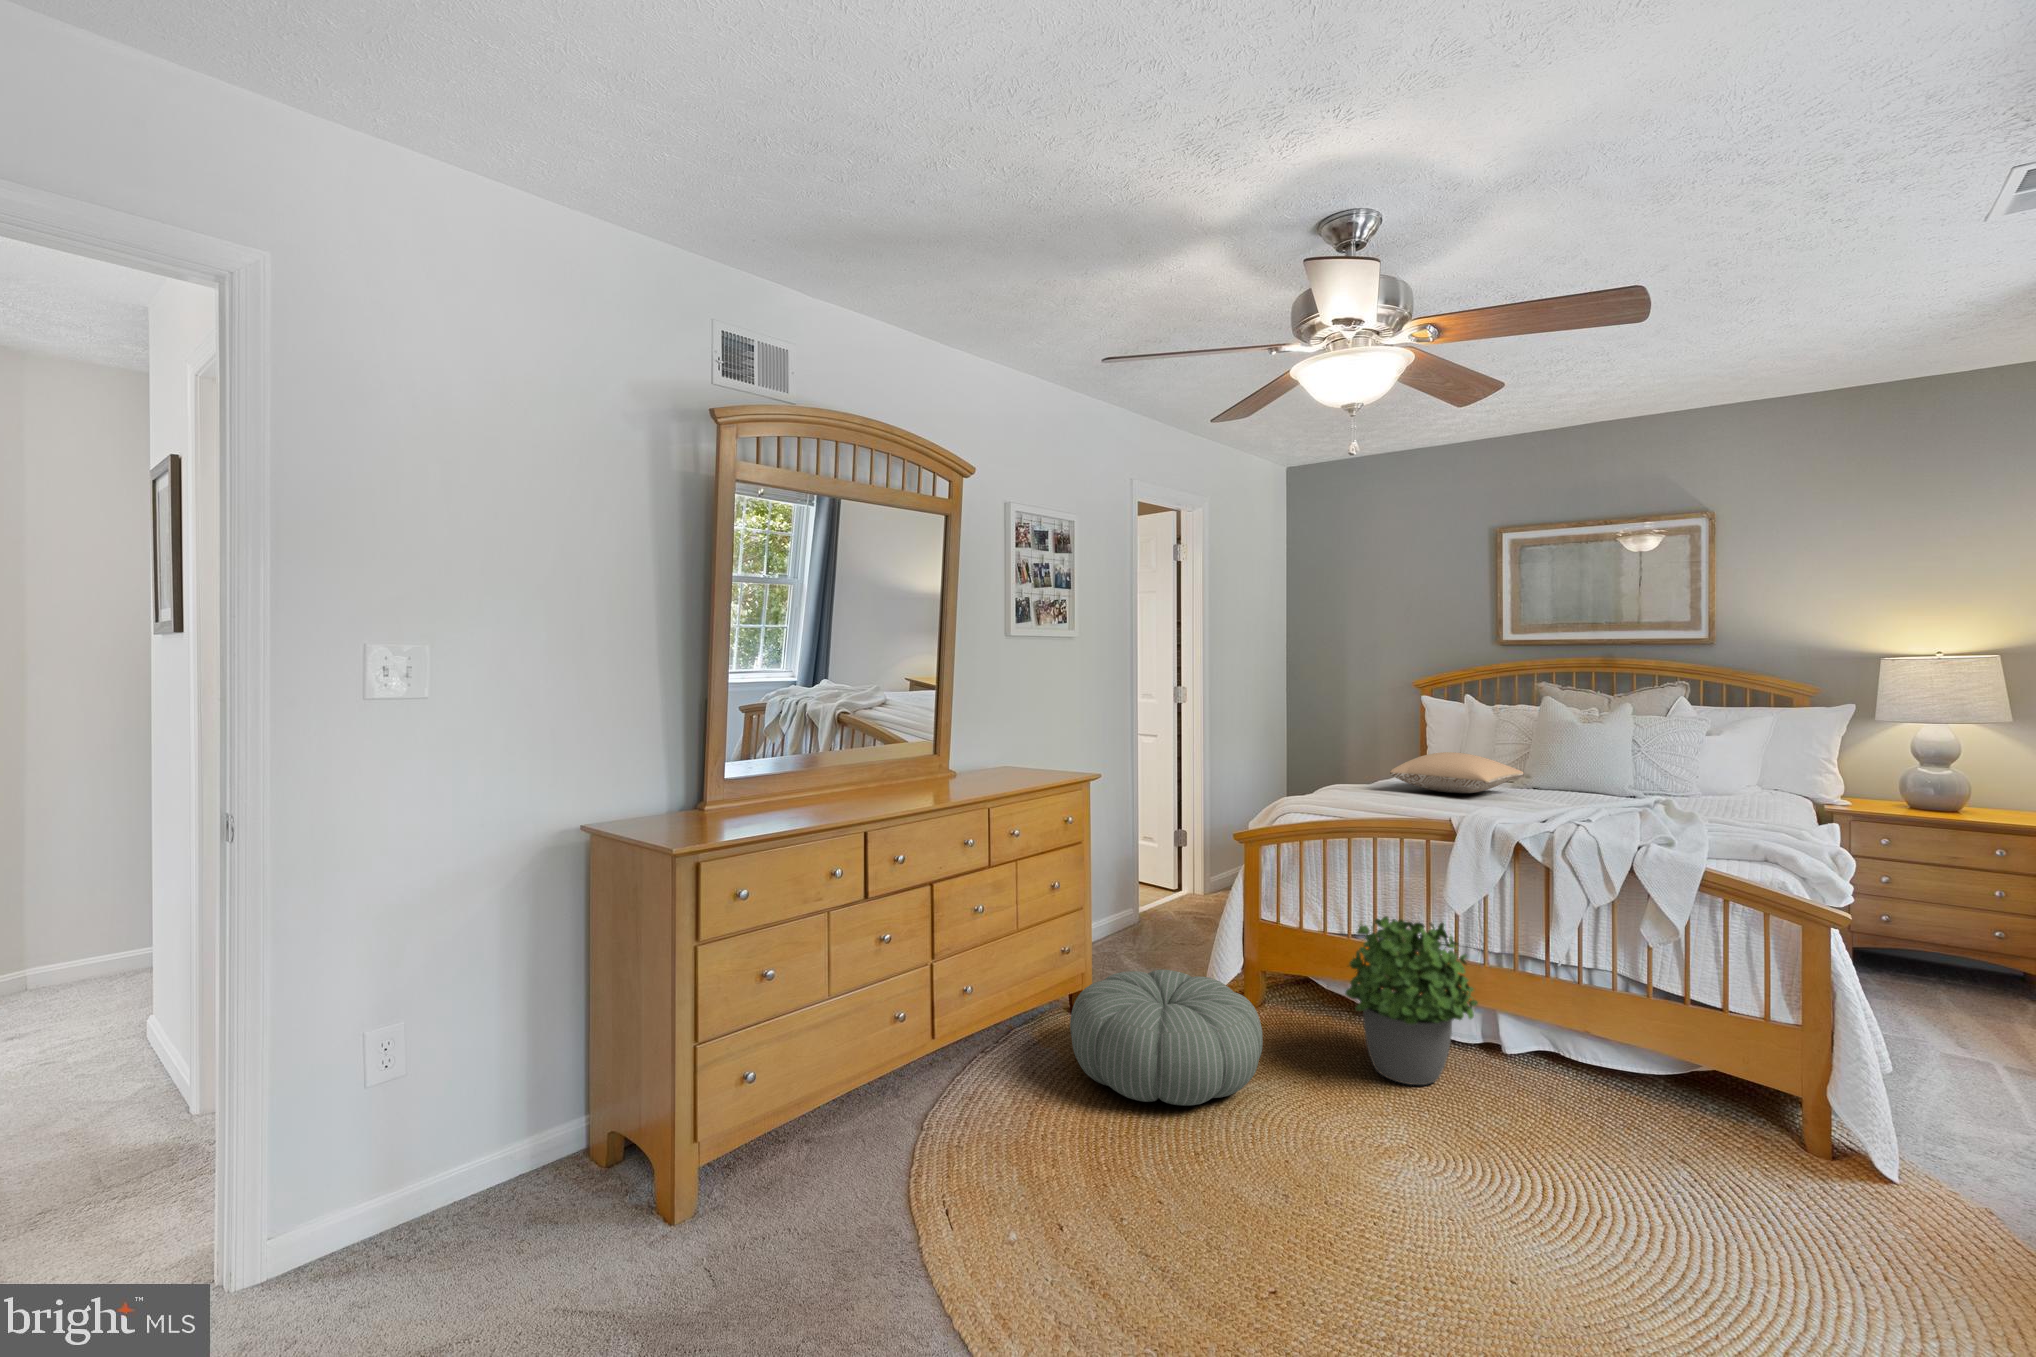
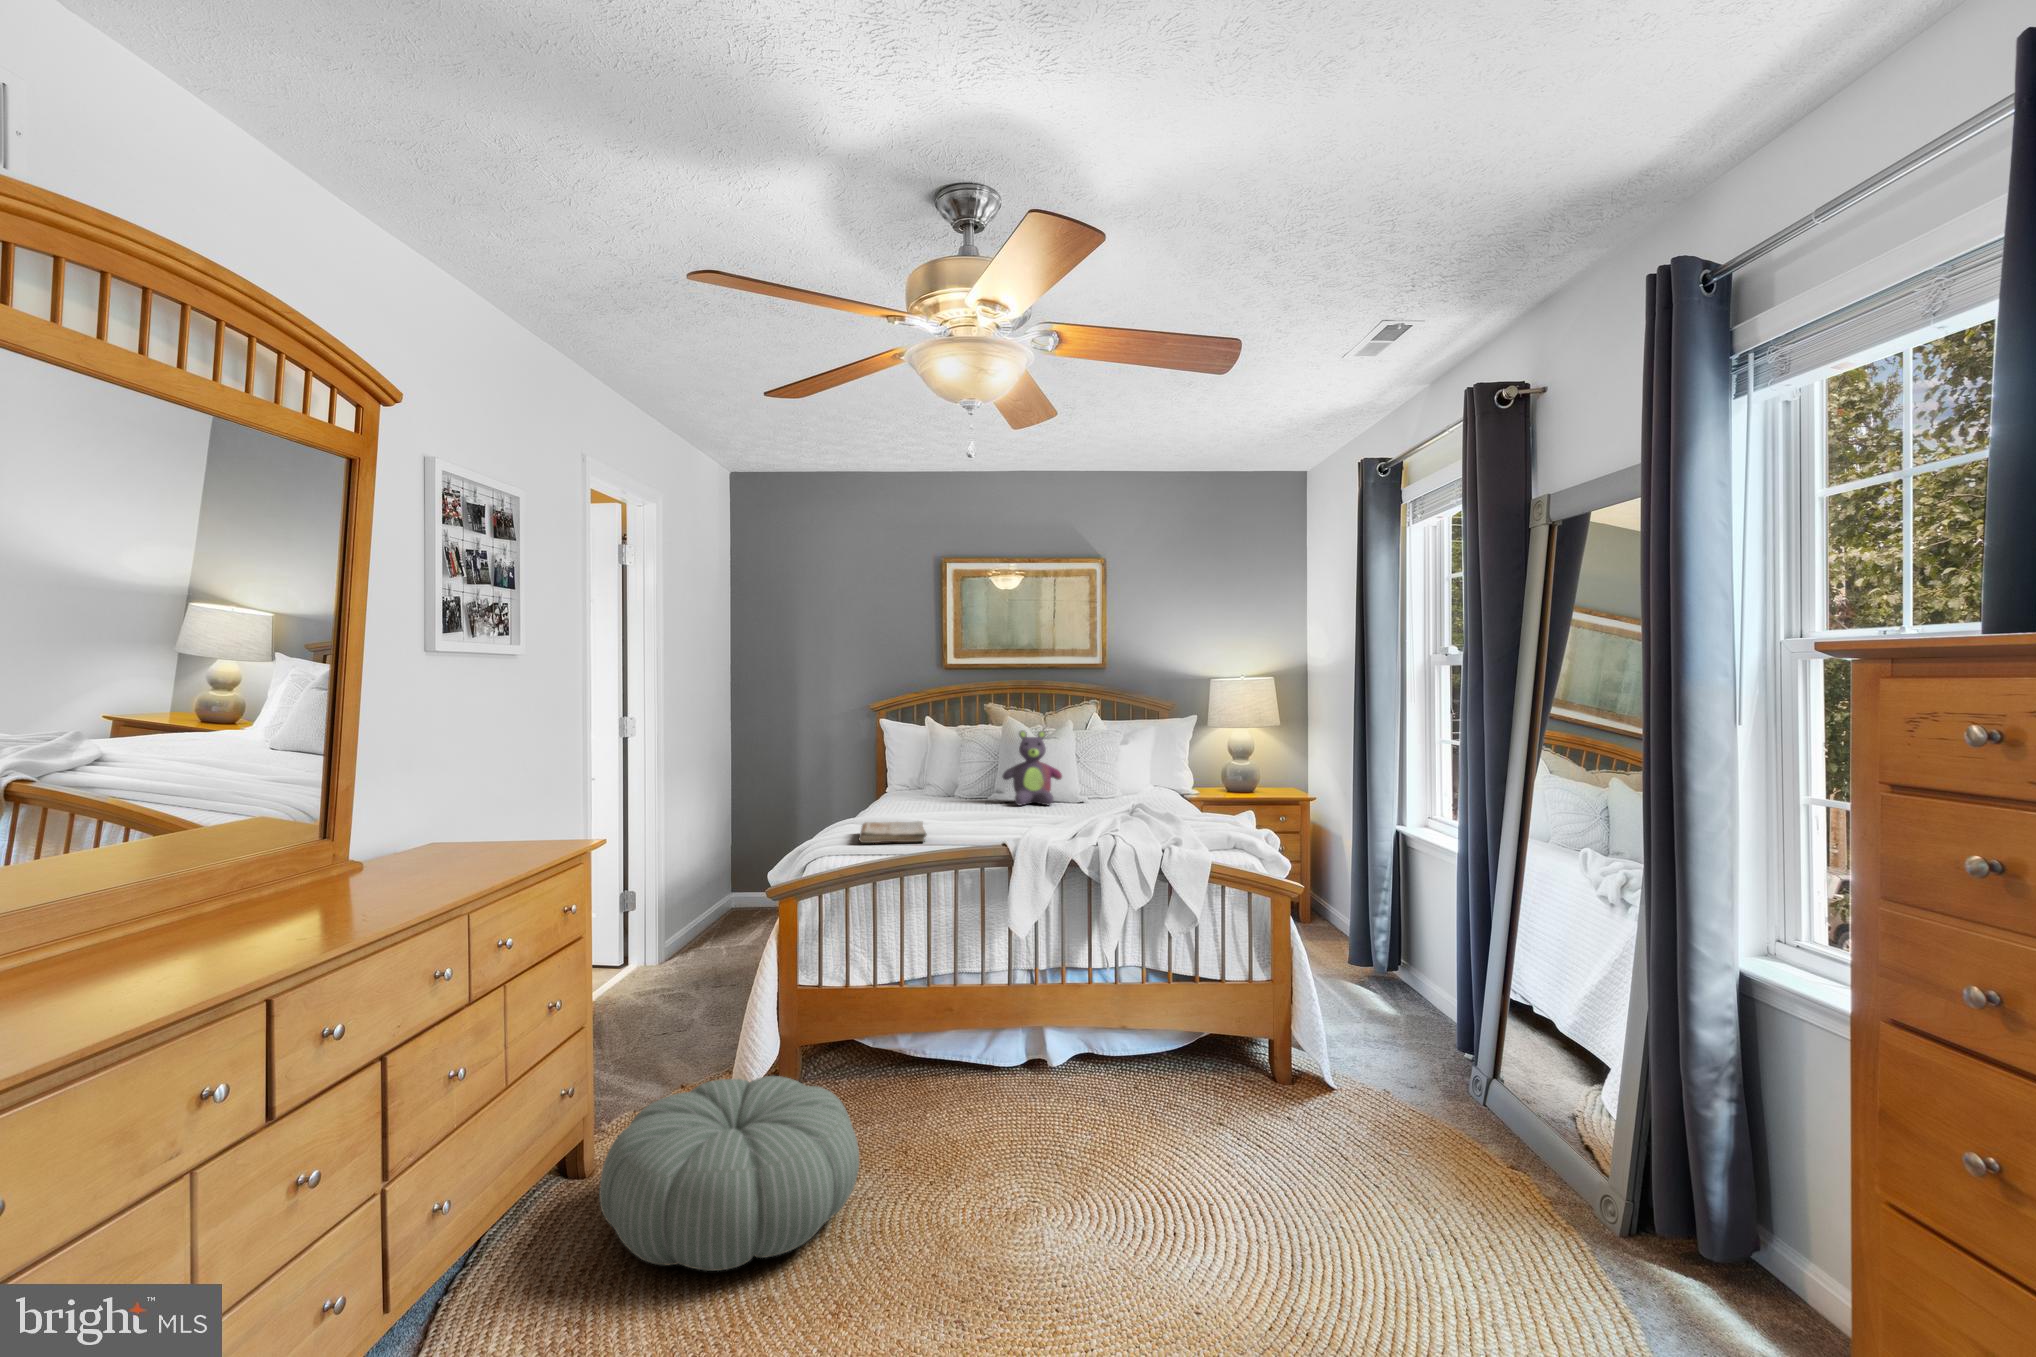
stuffed bear: none [1540,712,1616,795] -> present [1003,730,1062,806]
pillow: present [1390,752,1524,793] -> none [889,775,1000,817]
book: none [1330,788,1407,811] -> present [859,821,927,843]
potted plant: present [1345,916,1478,1085] -> none [914,953,1054,1135]

